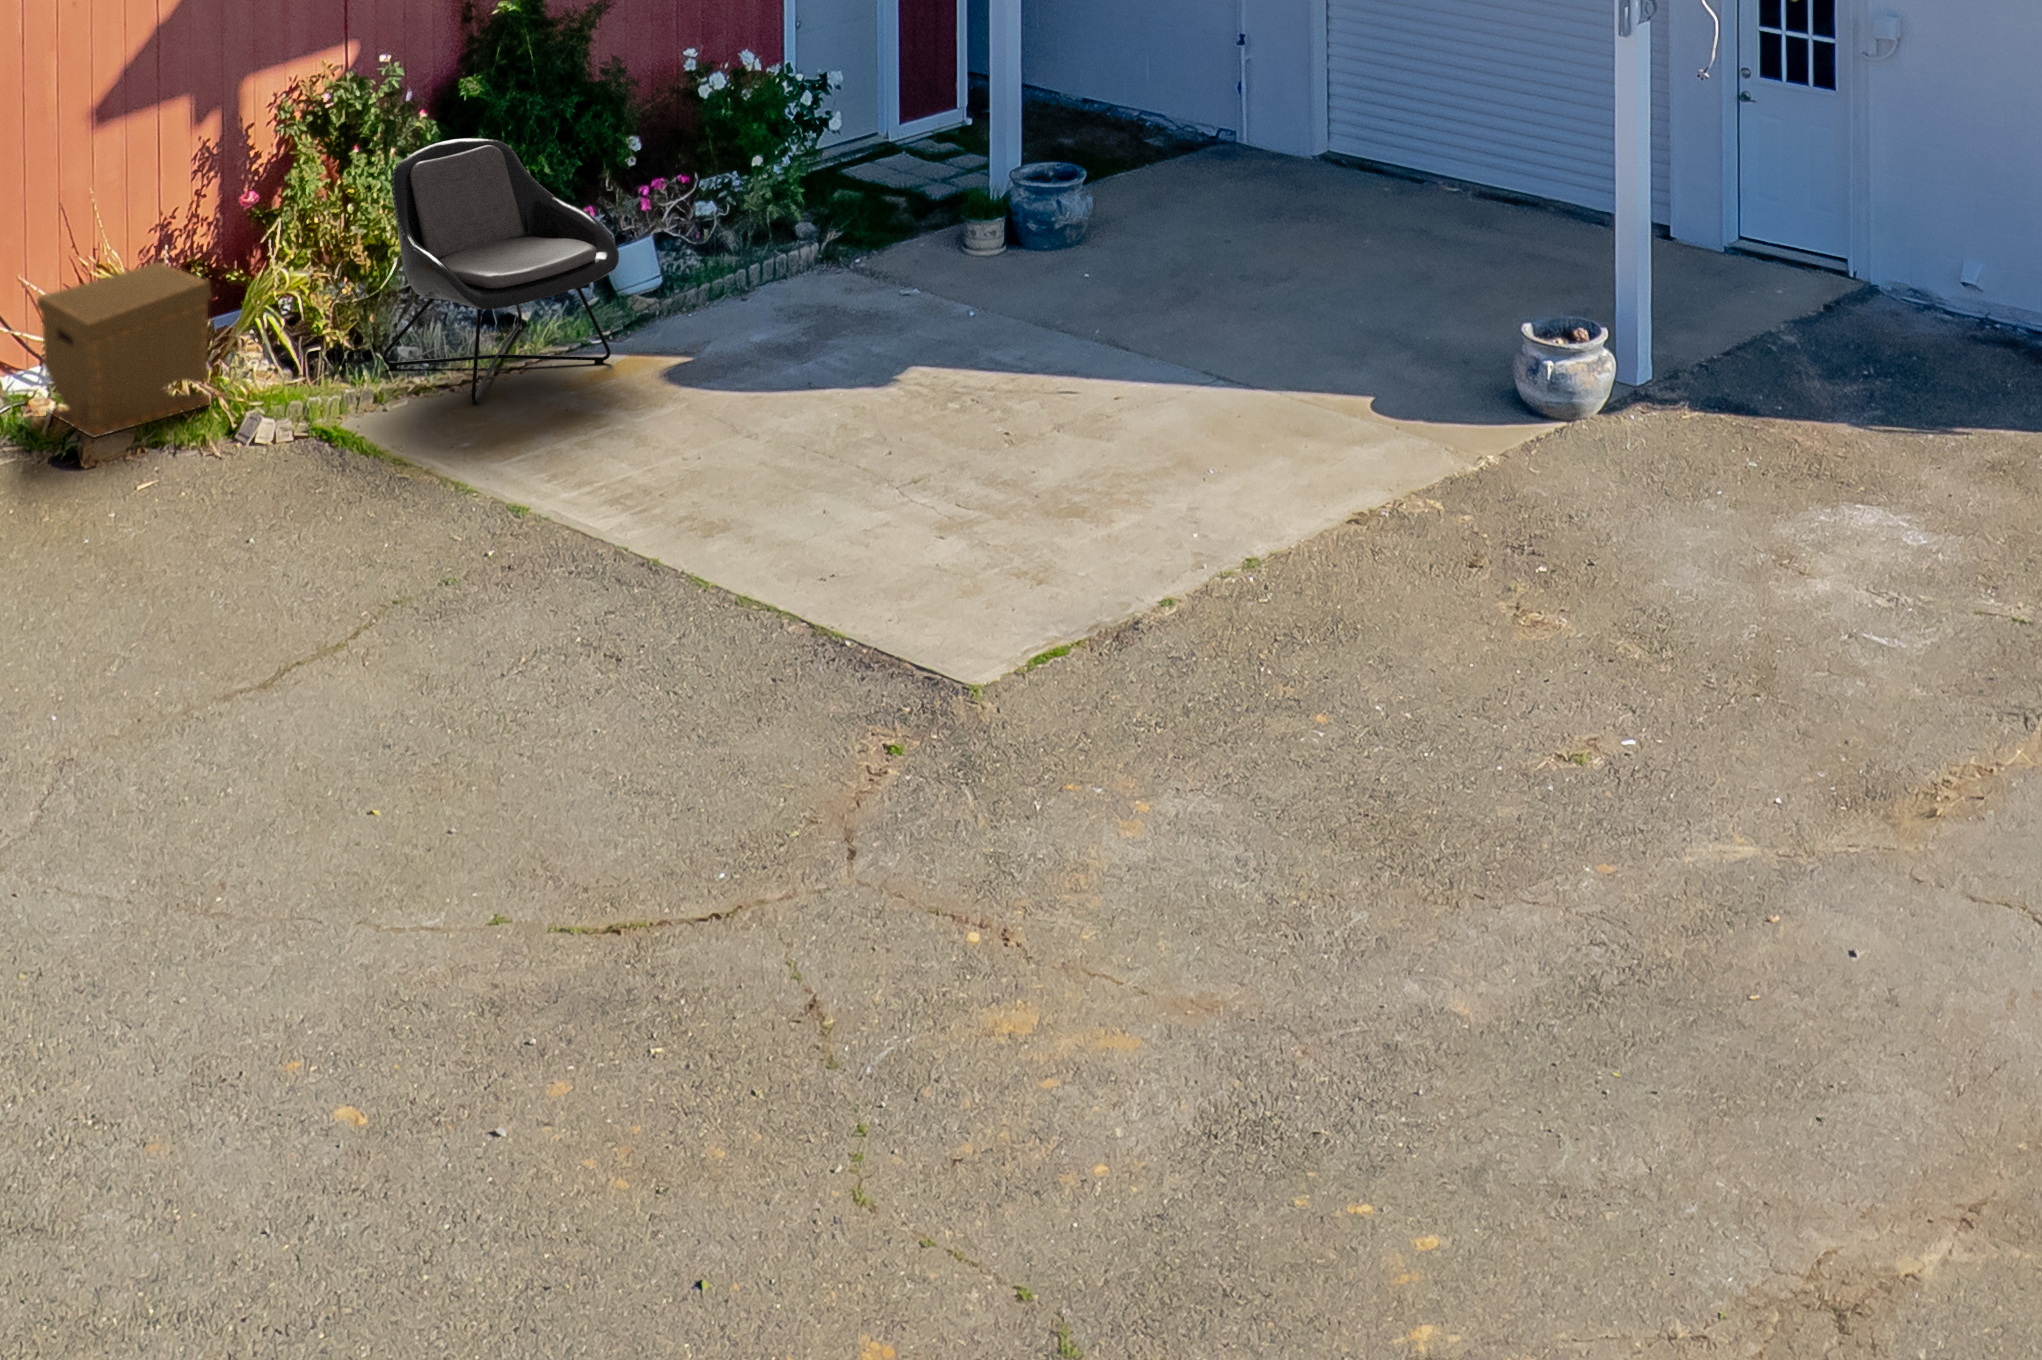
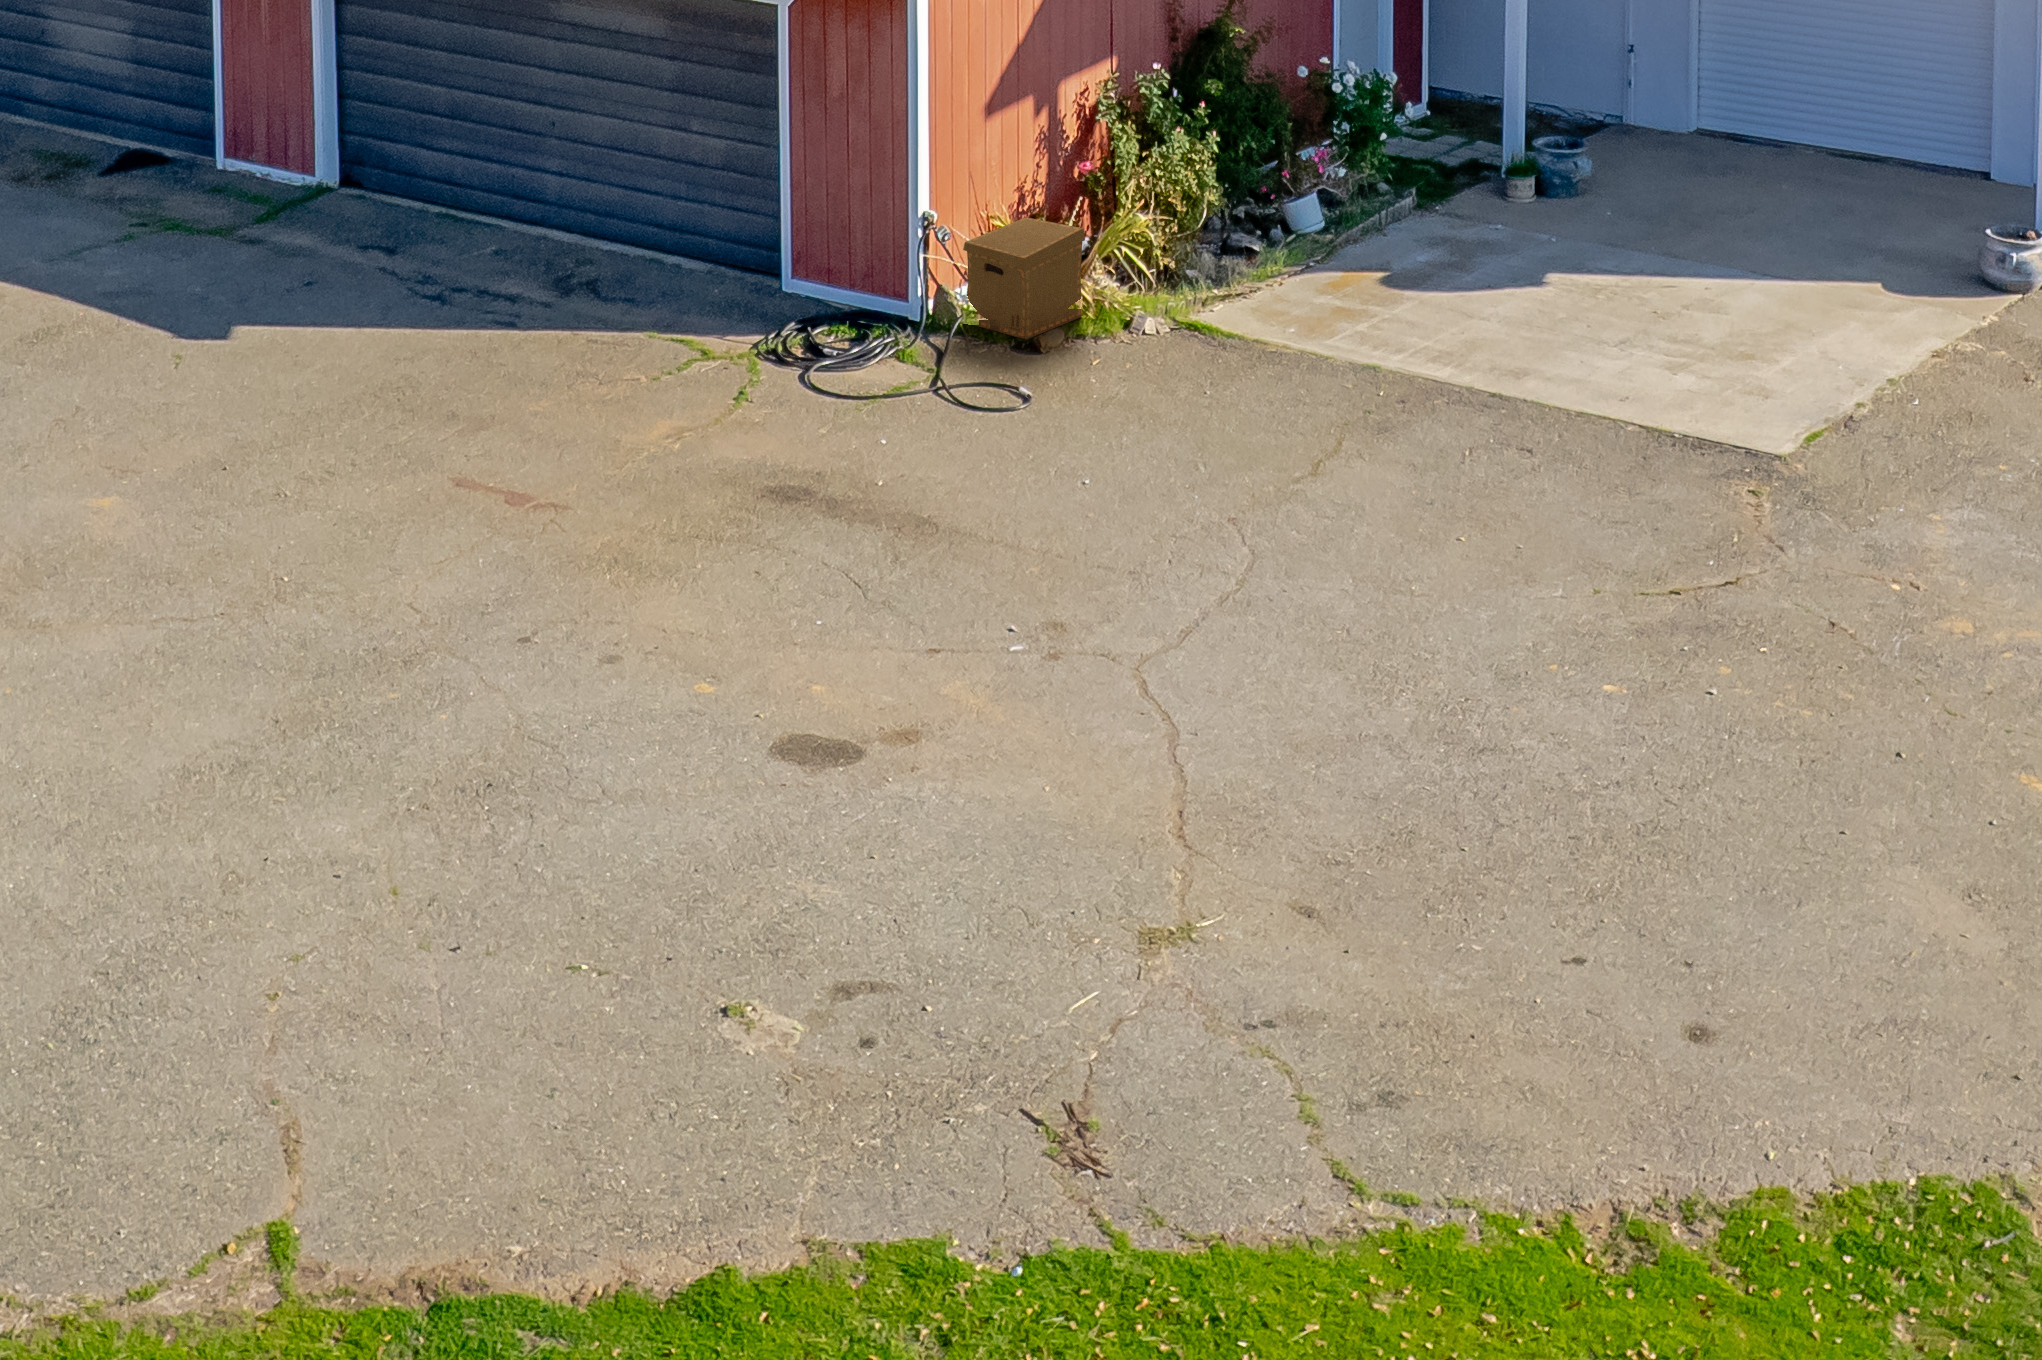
lounge chair: present [383,138,619,404] -> none [1174,126,1338,311]

